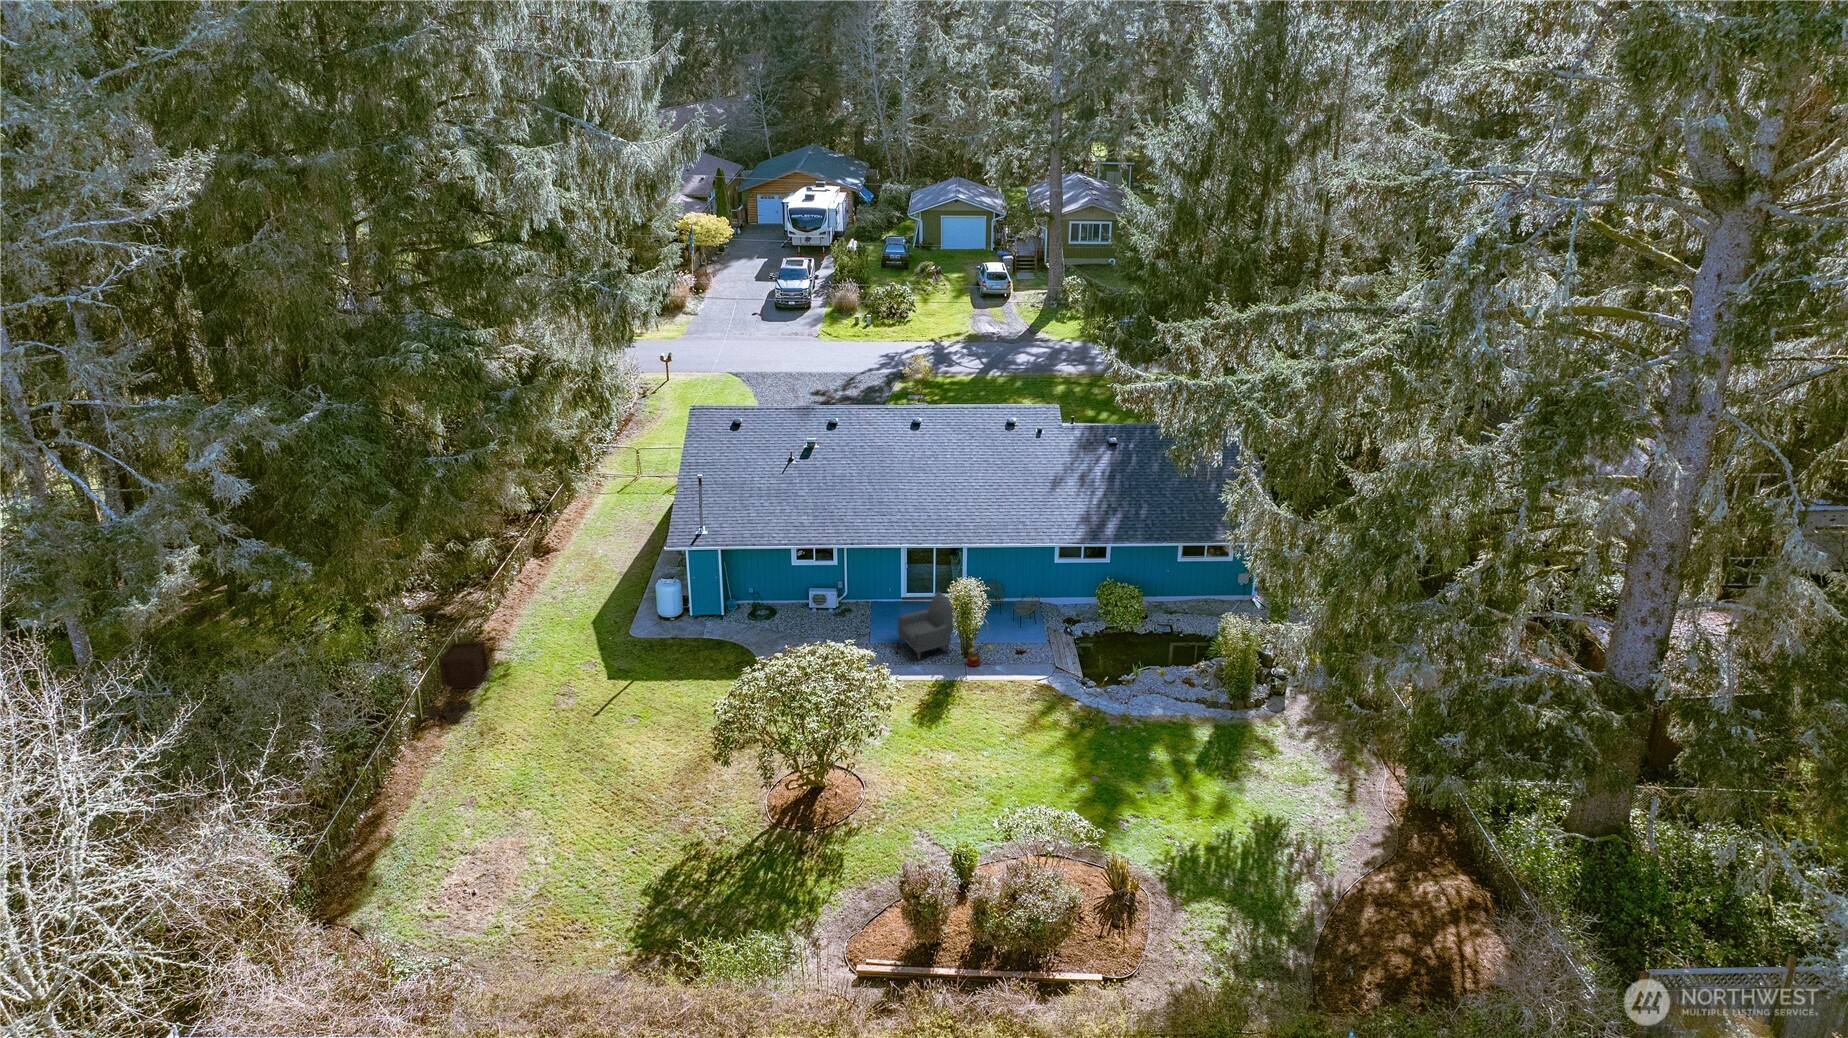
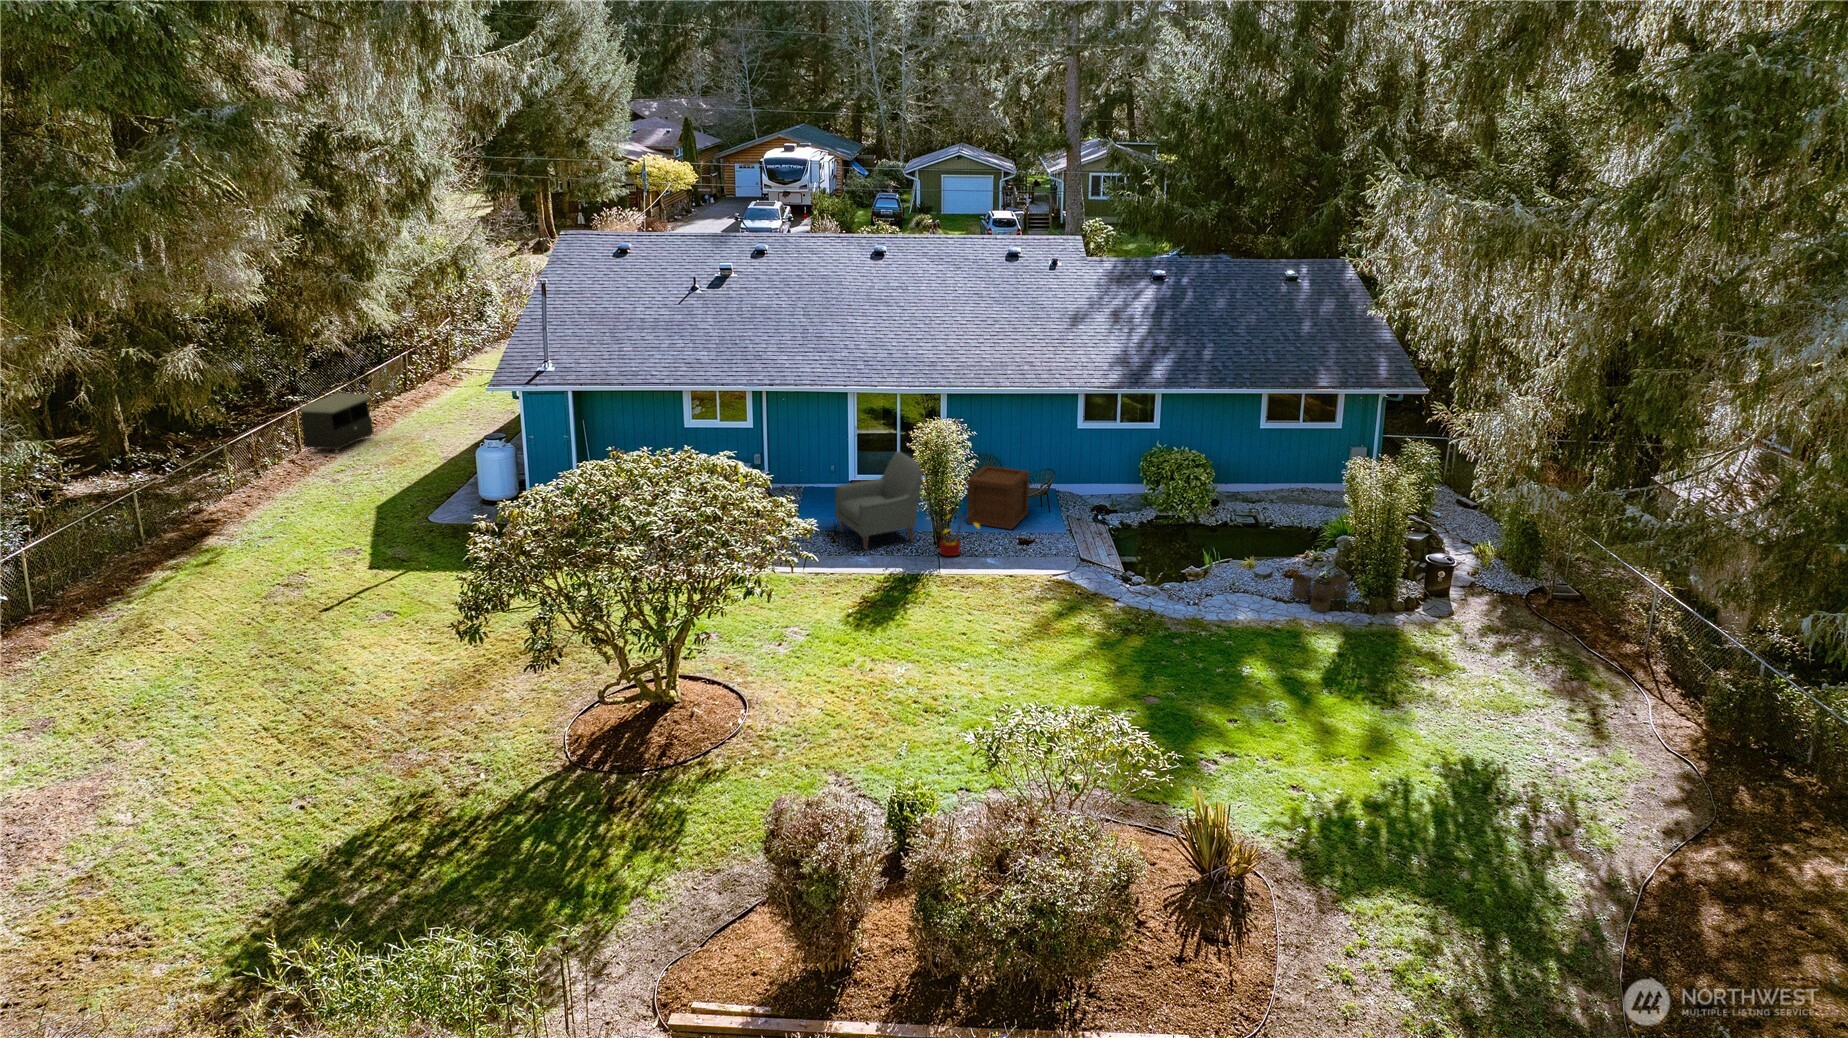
storage bench: none [520,525,565,571] -> present [300,393,374,453]
wooden crate: present [439,642,489,688] -> present [967,466,1029,529]
woven basket: present [426,701,471,724] -> present [1292,574,1348,612]

